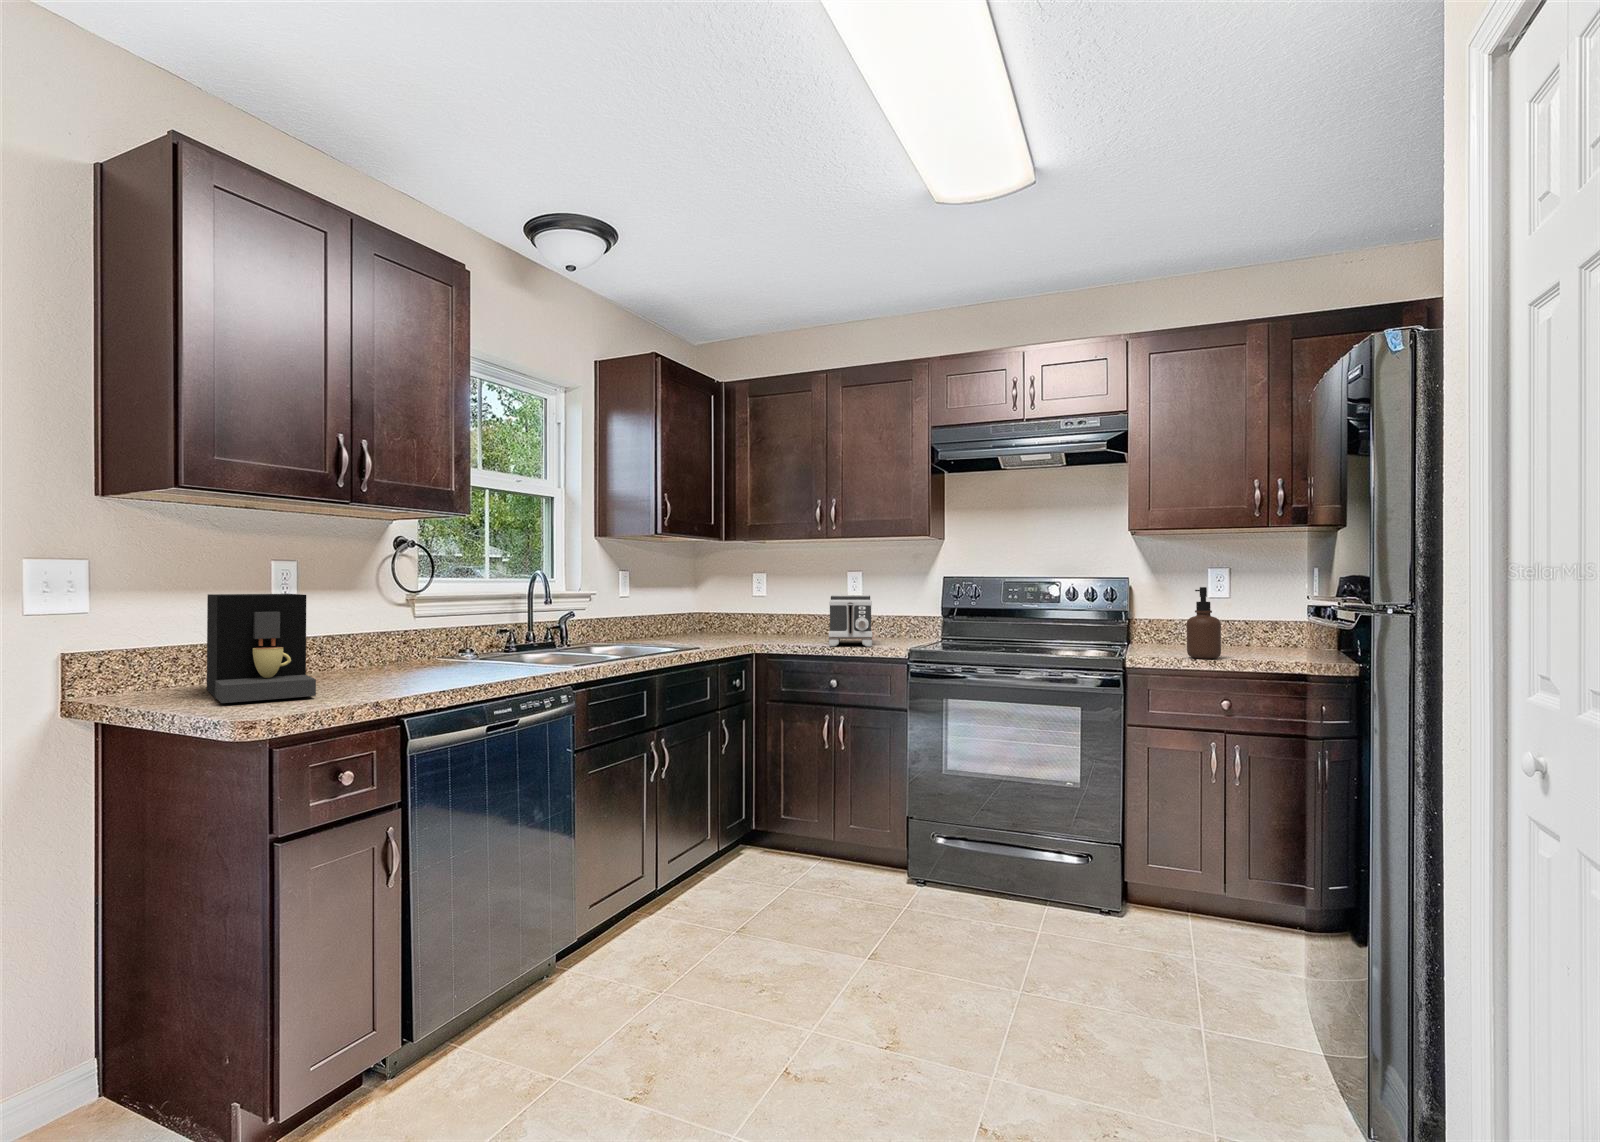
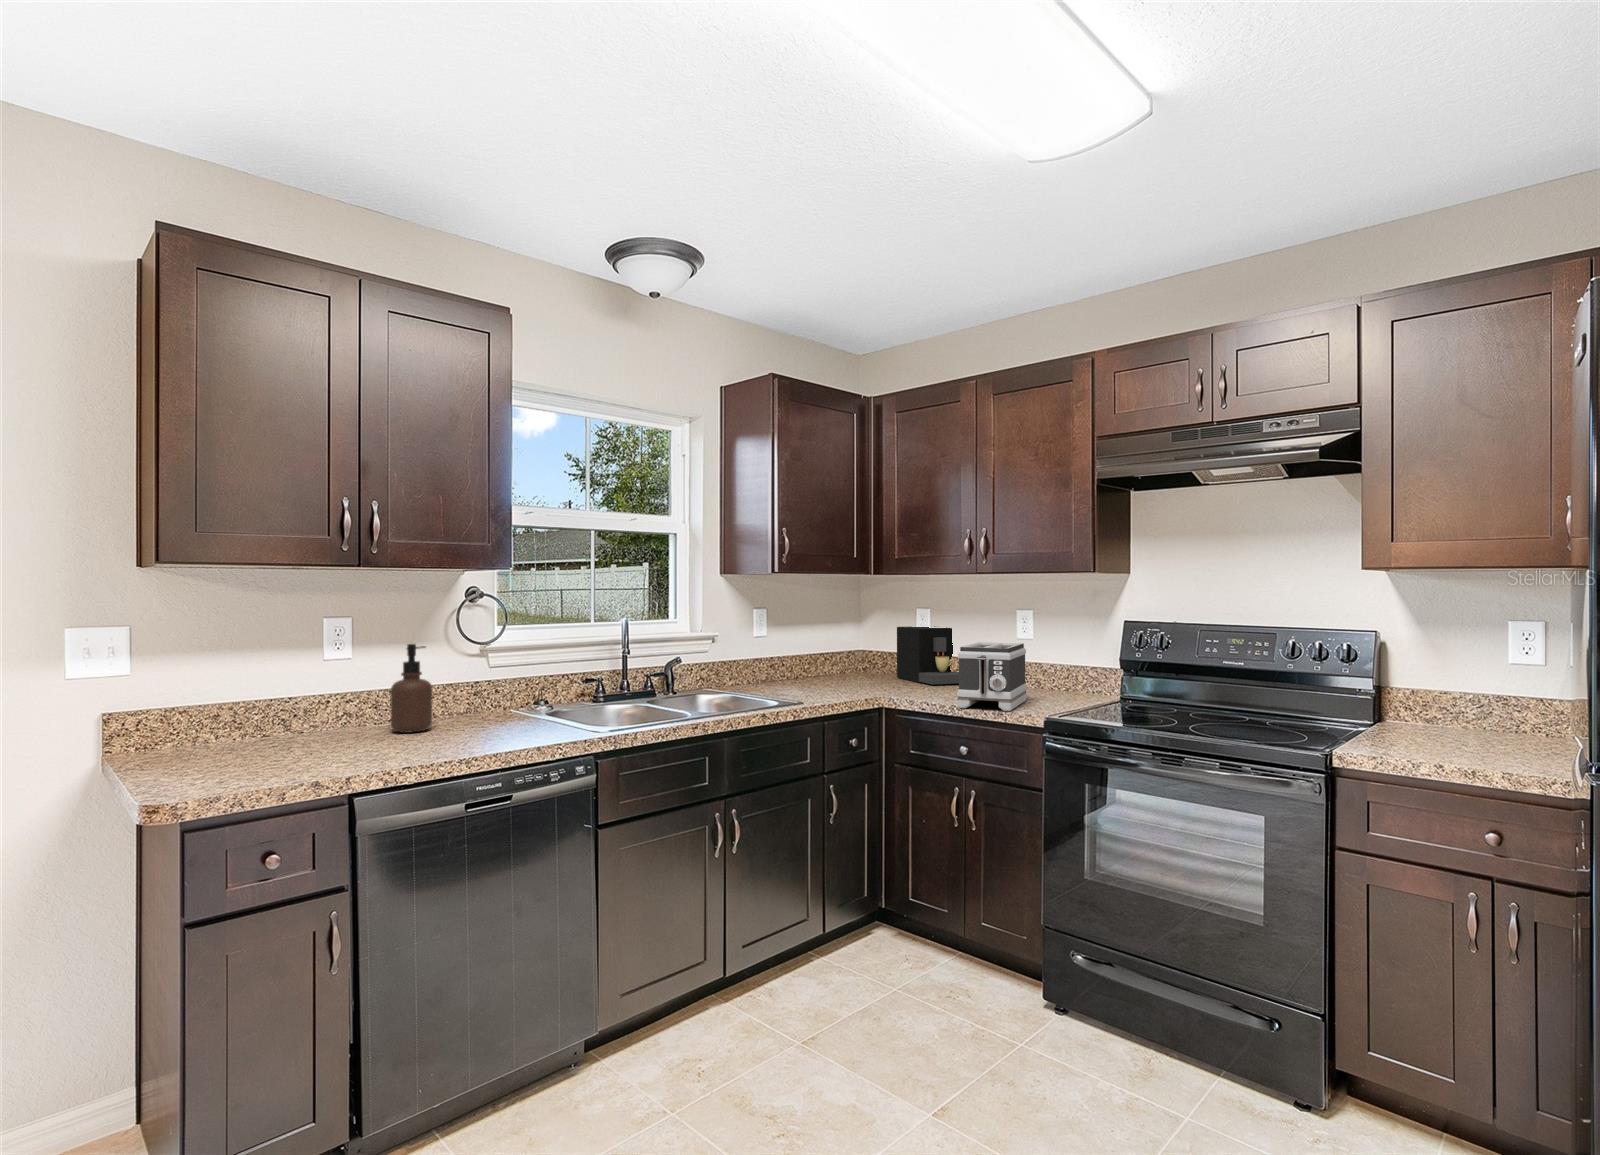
soap dispenser: present [1187,587,1221,659] -> present [390,644,432,733]
coffee maker: present [207,594,316,703] -> present [897,627,959,685]

